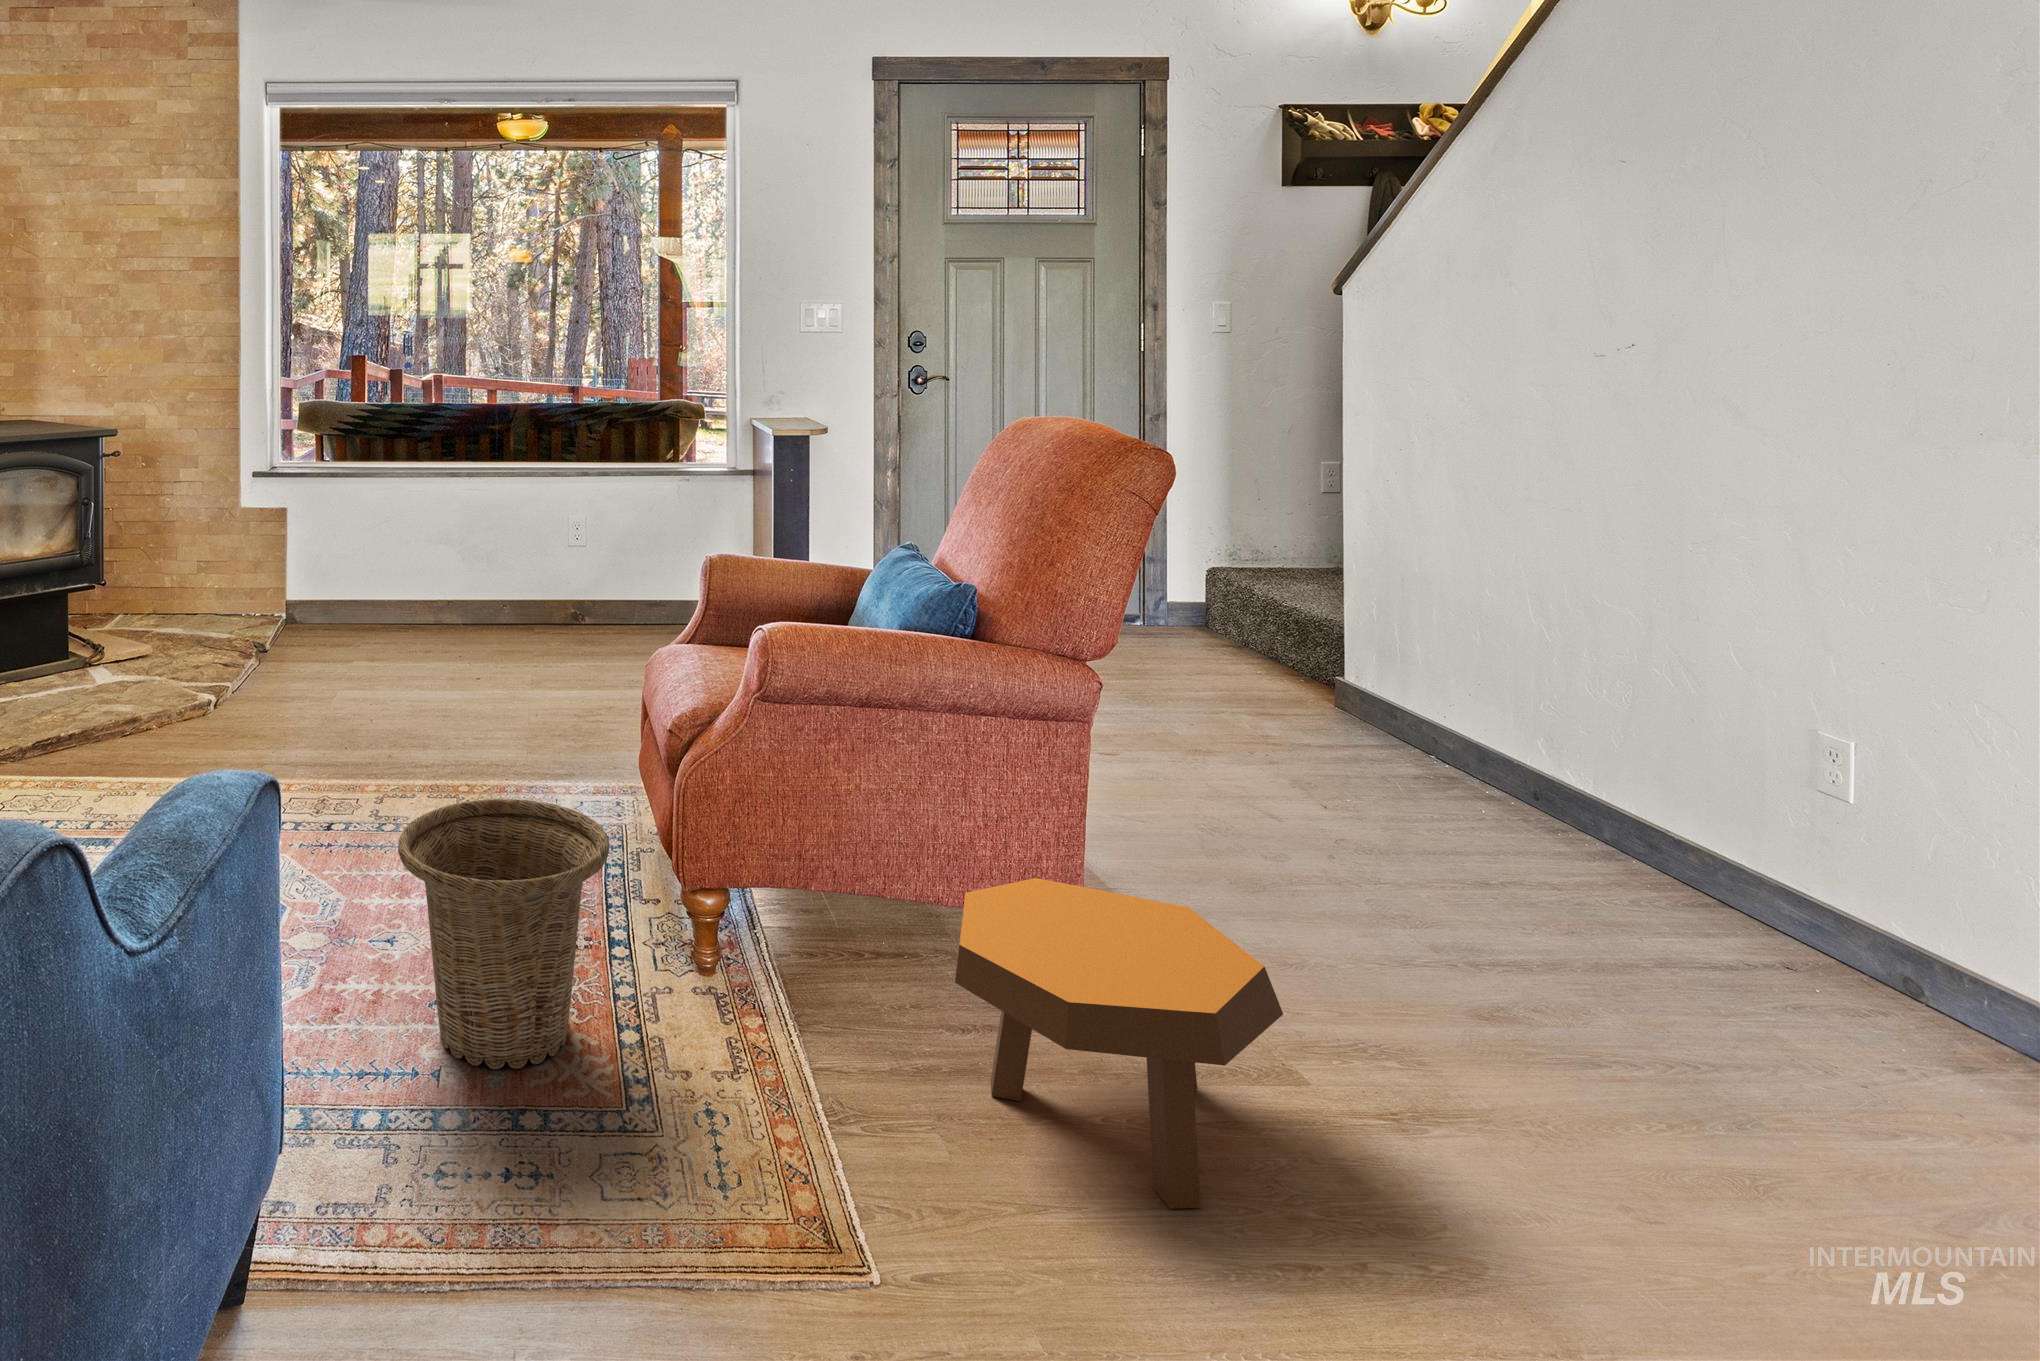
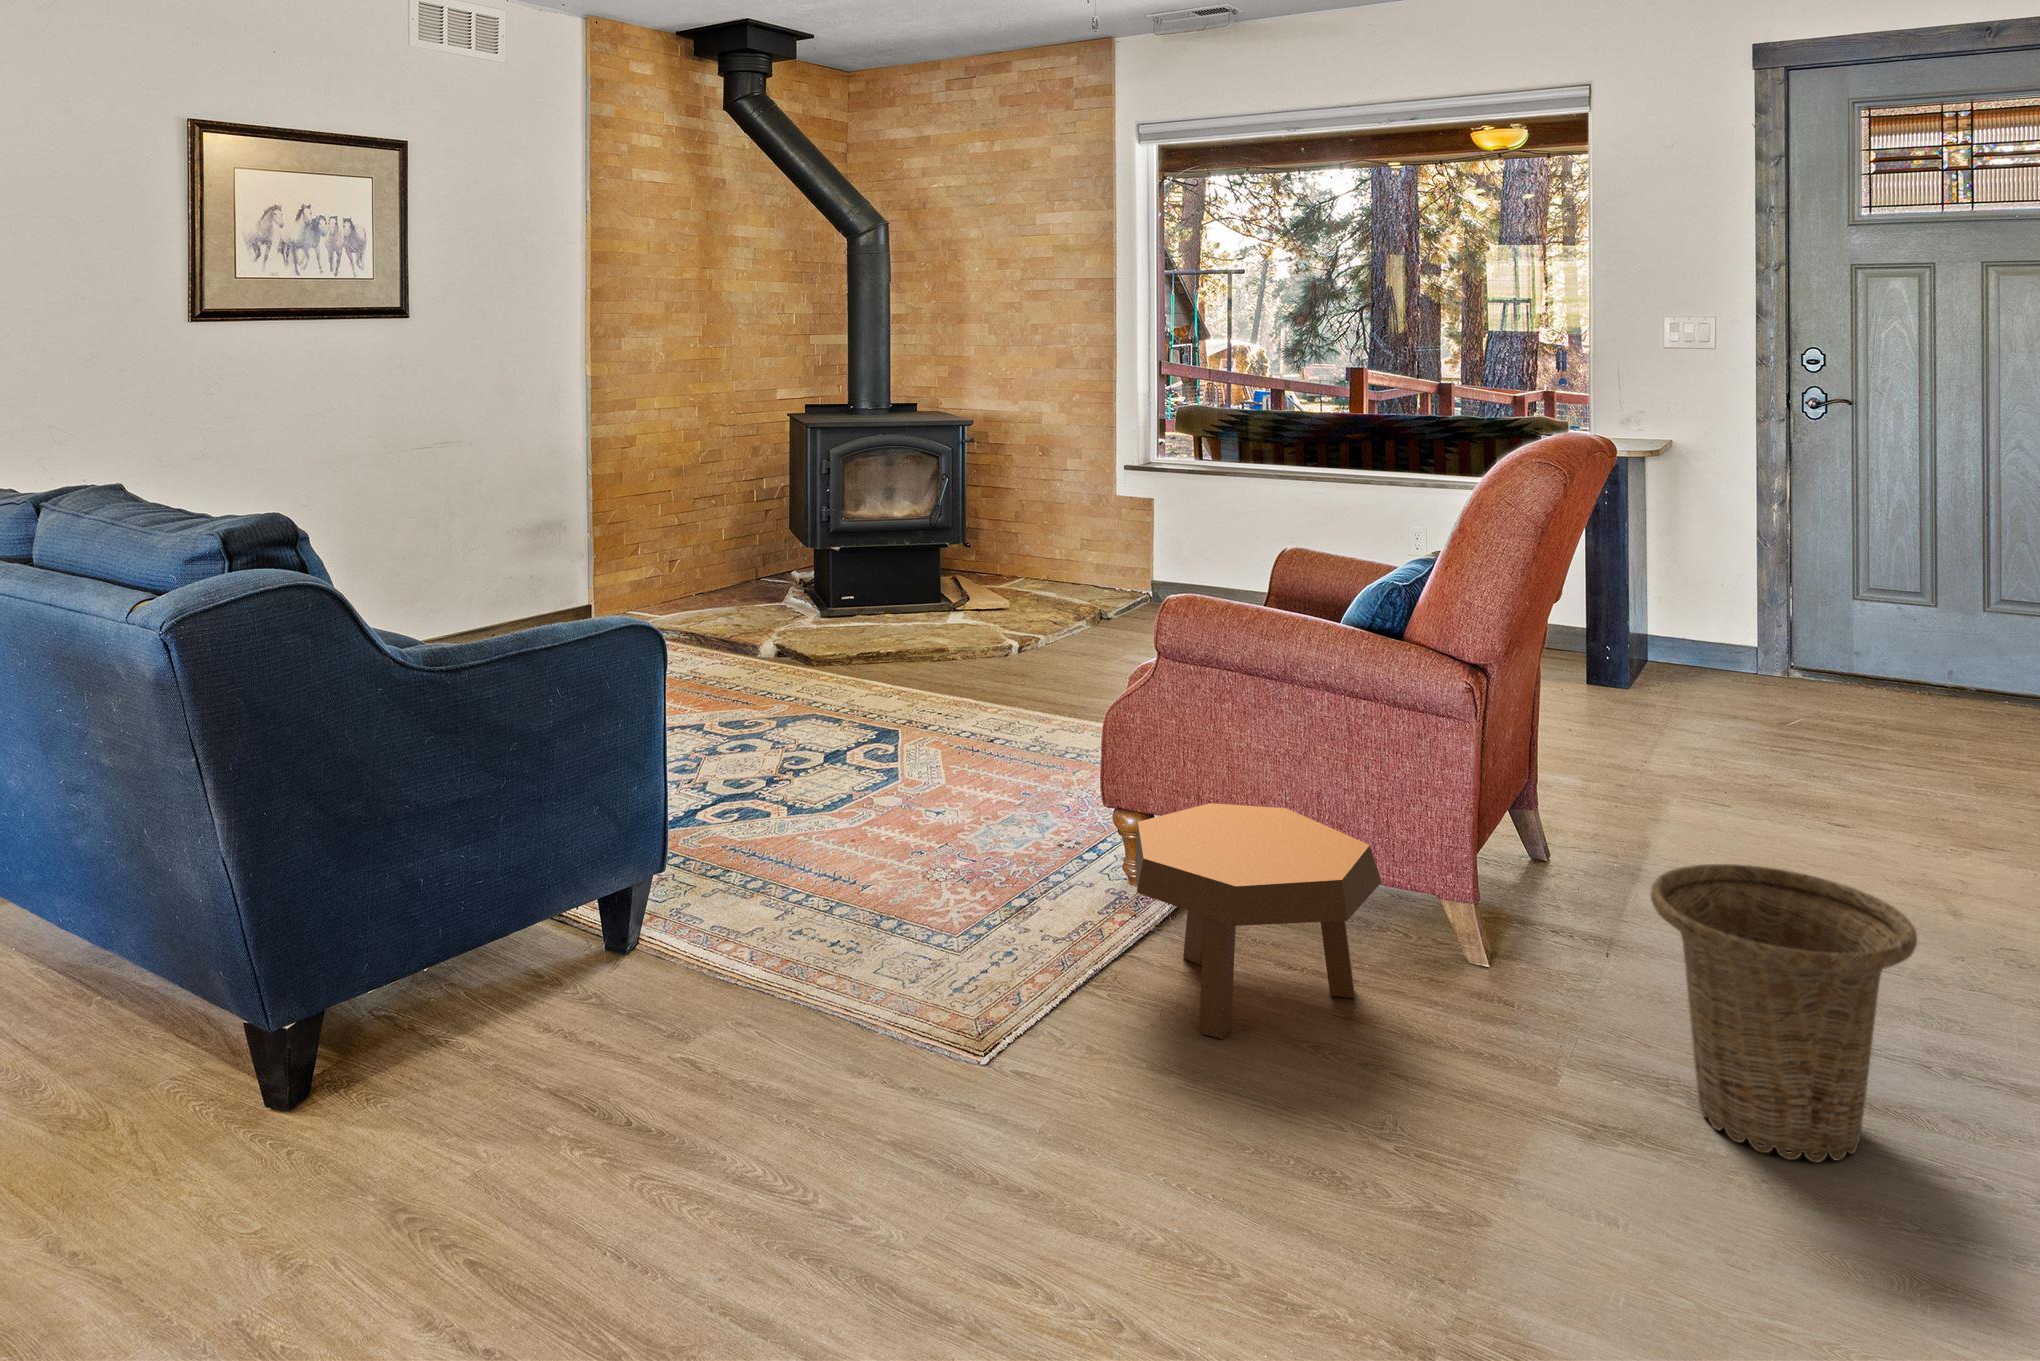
basket: present [398,799,609,1069] -> present [1651,864,1917,1163]

